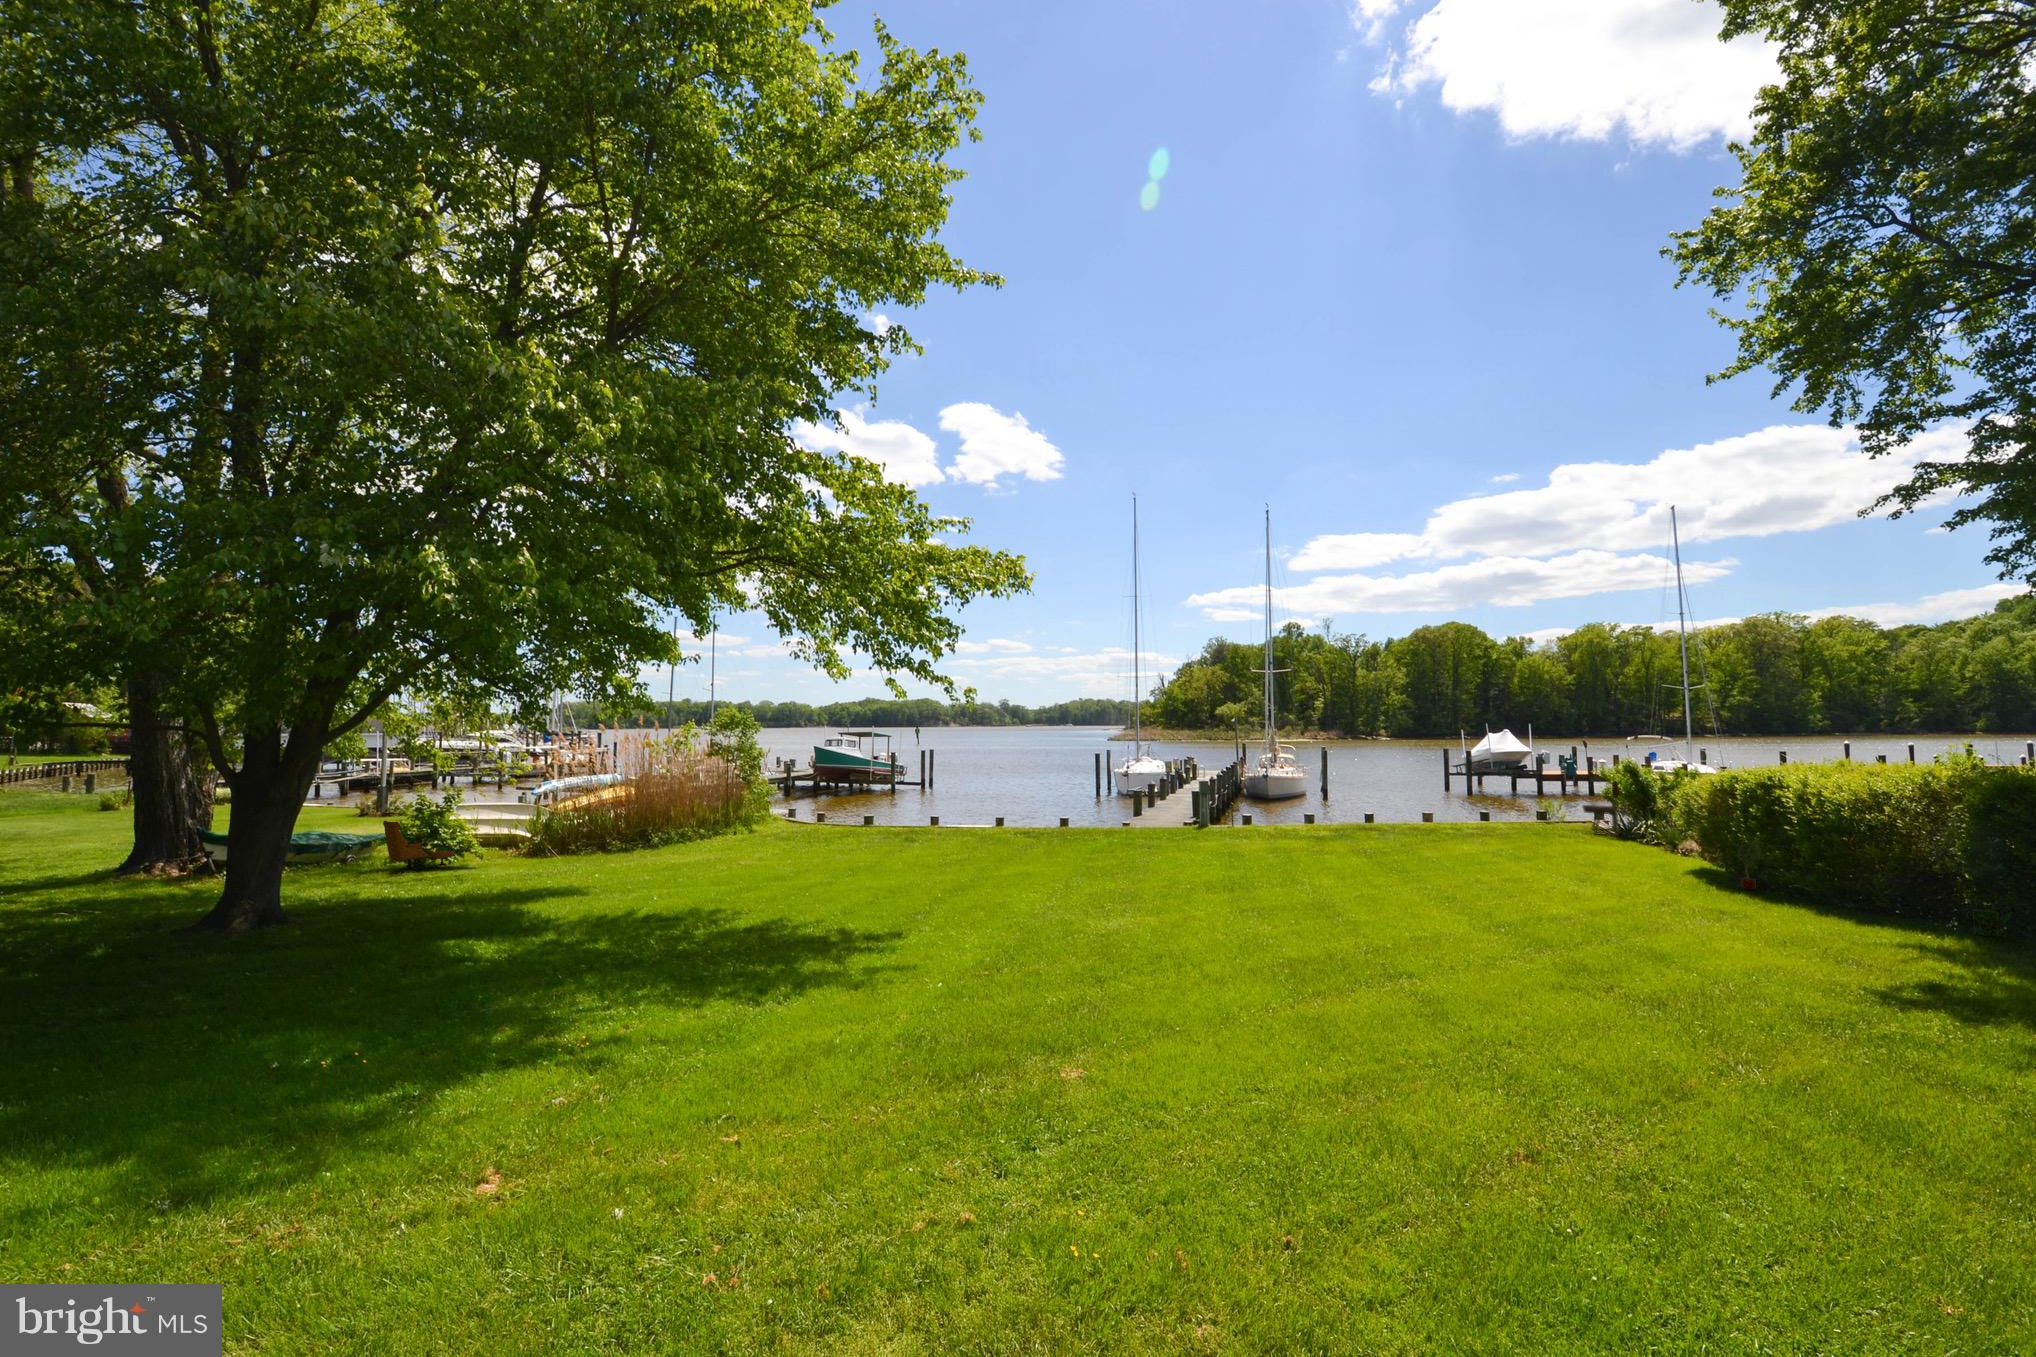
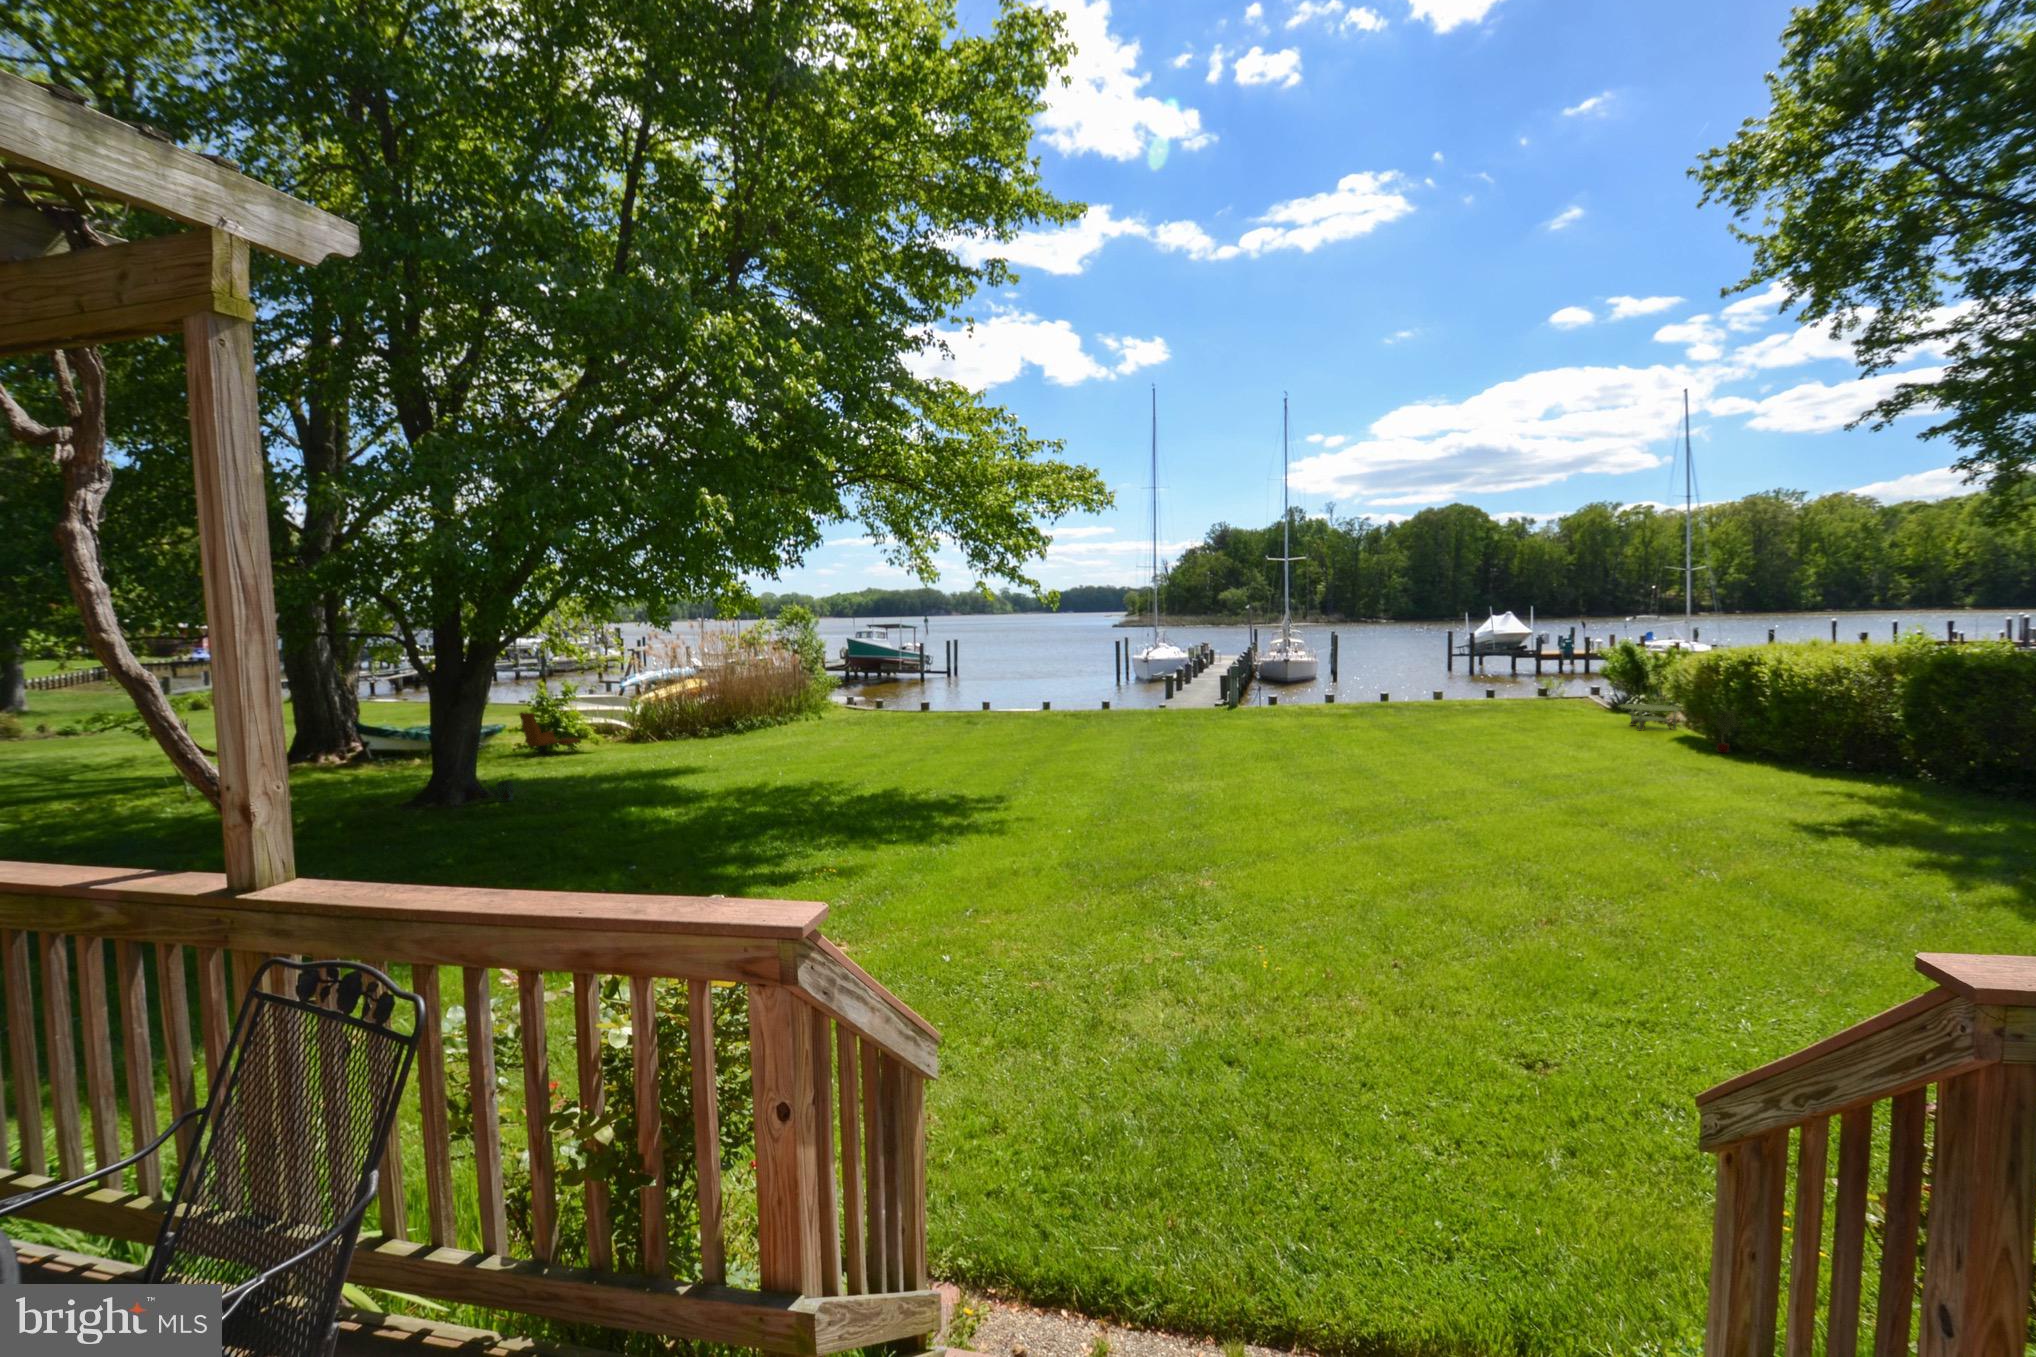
bench: present [1583,781,1620,836] -> none [1585,658,1621,710]
round table: none [1622,830,1694,861] -> present [1620,704,1680,731]
watering can: present [1966,908,2018,937] -> present [484,780,513,802]

